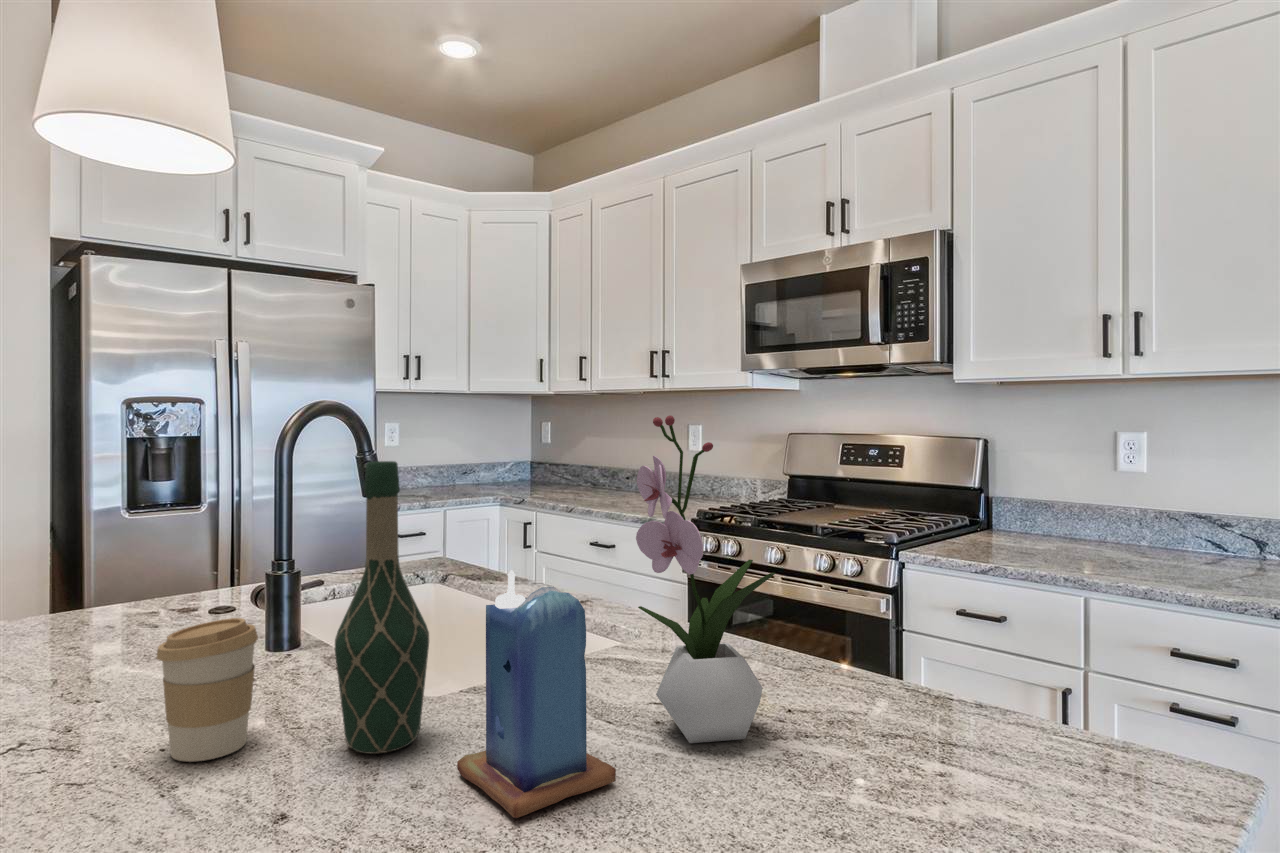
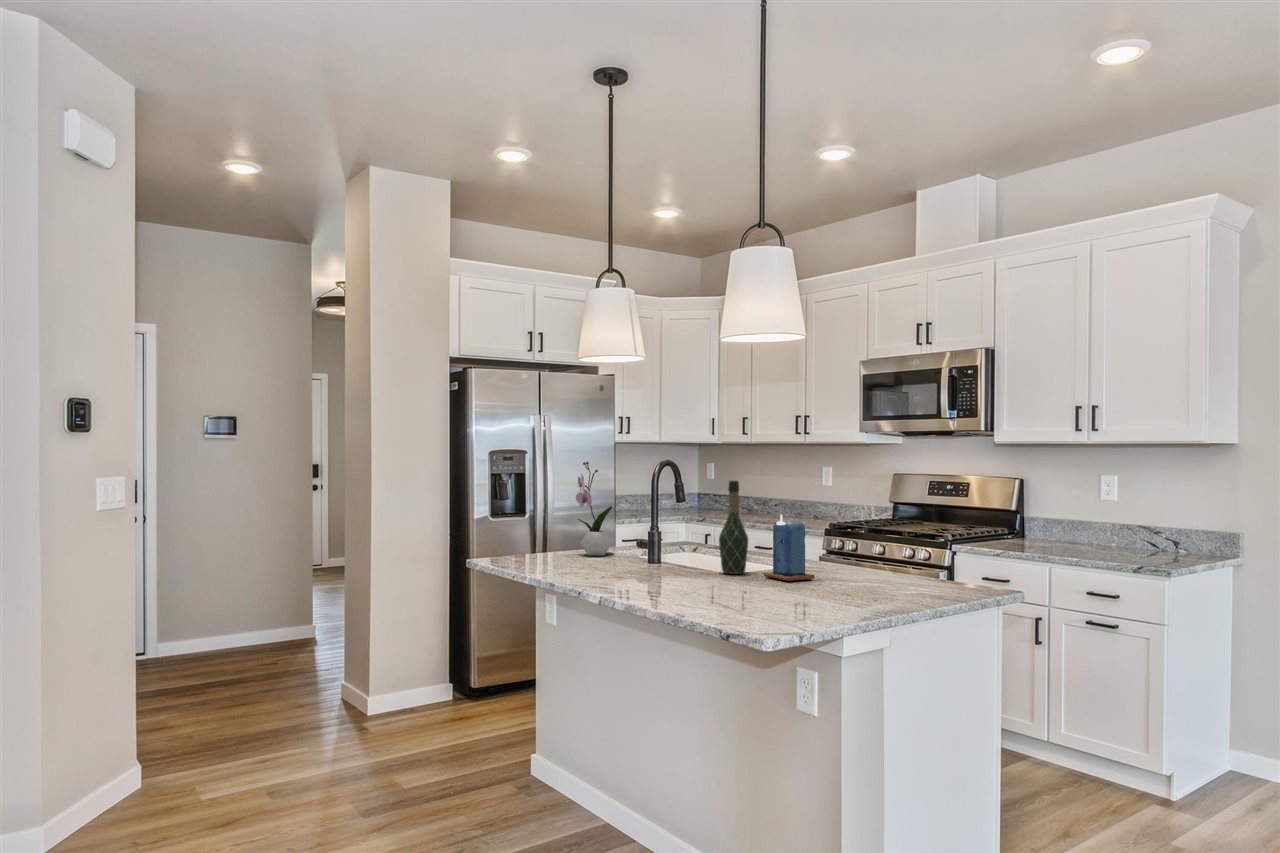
flower arrangement: present [636,416,776,743] -> present [576,462,612,556]
coffee cup: present [157,618,258,762] -> none [664,532,693,573]

